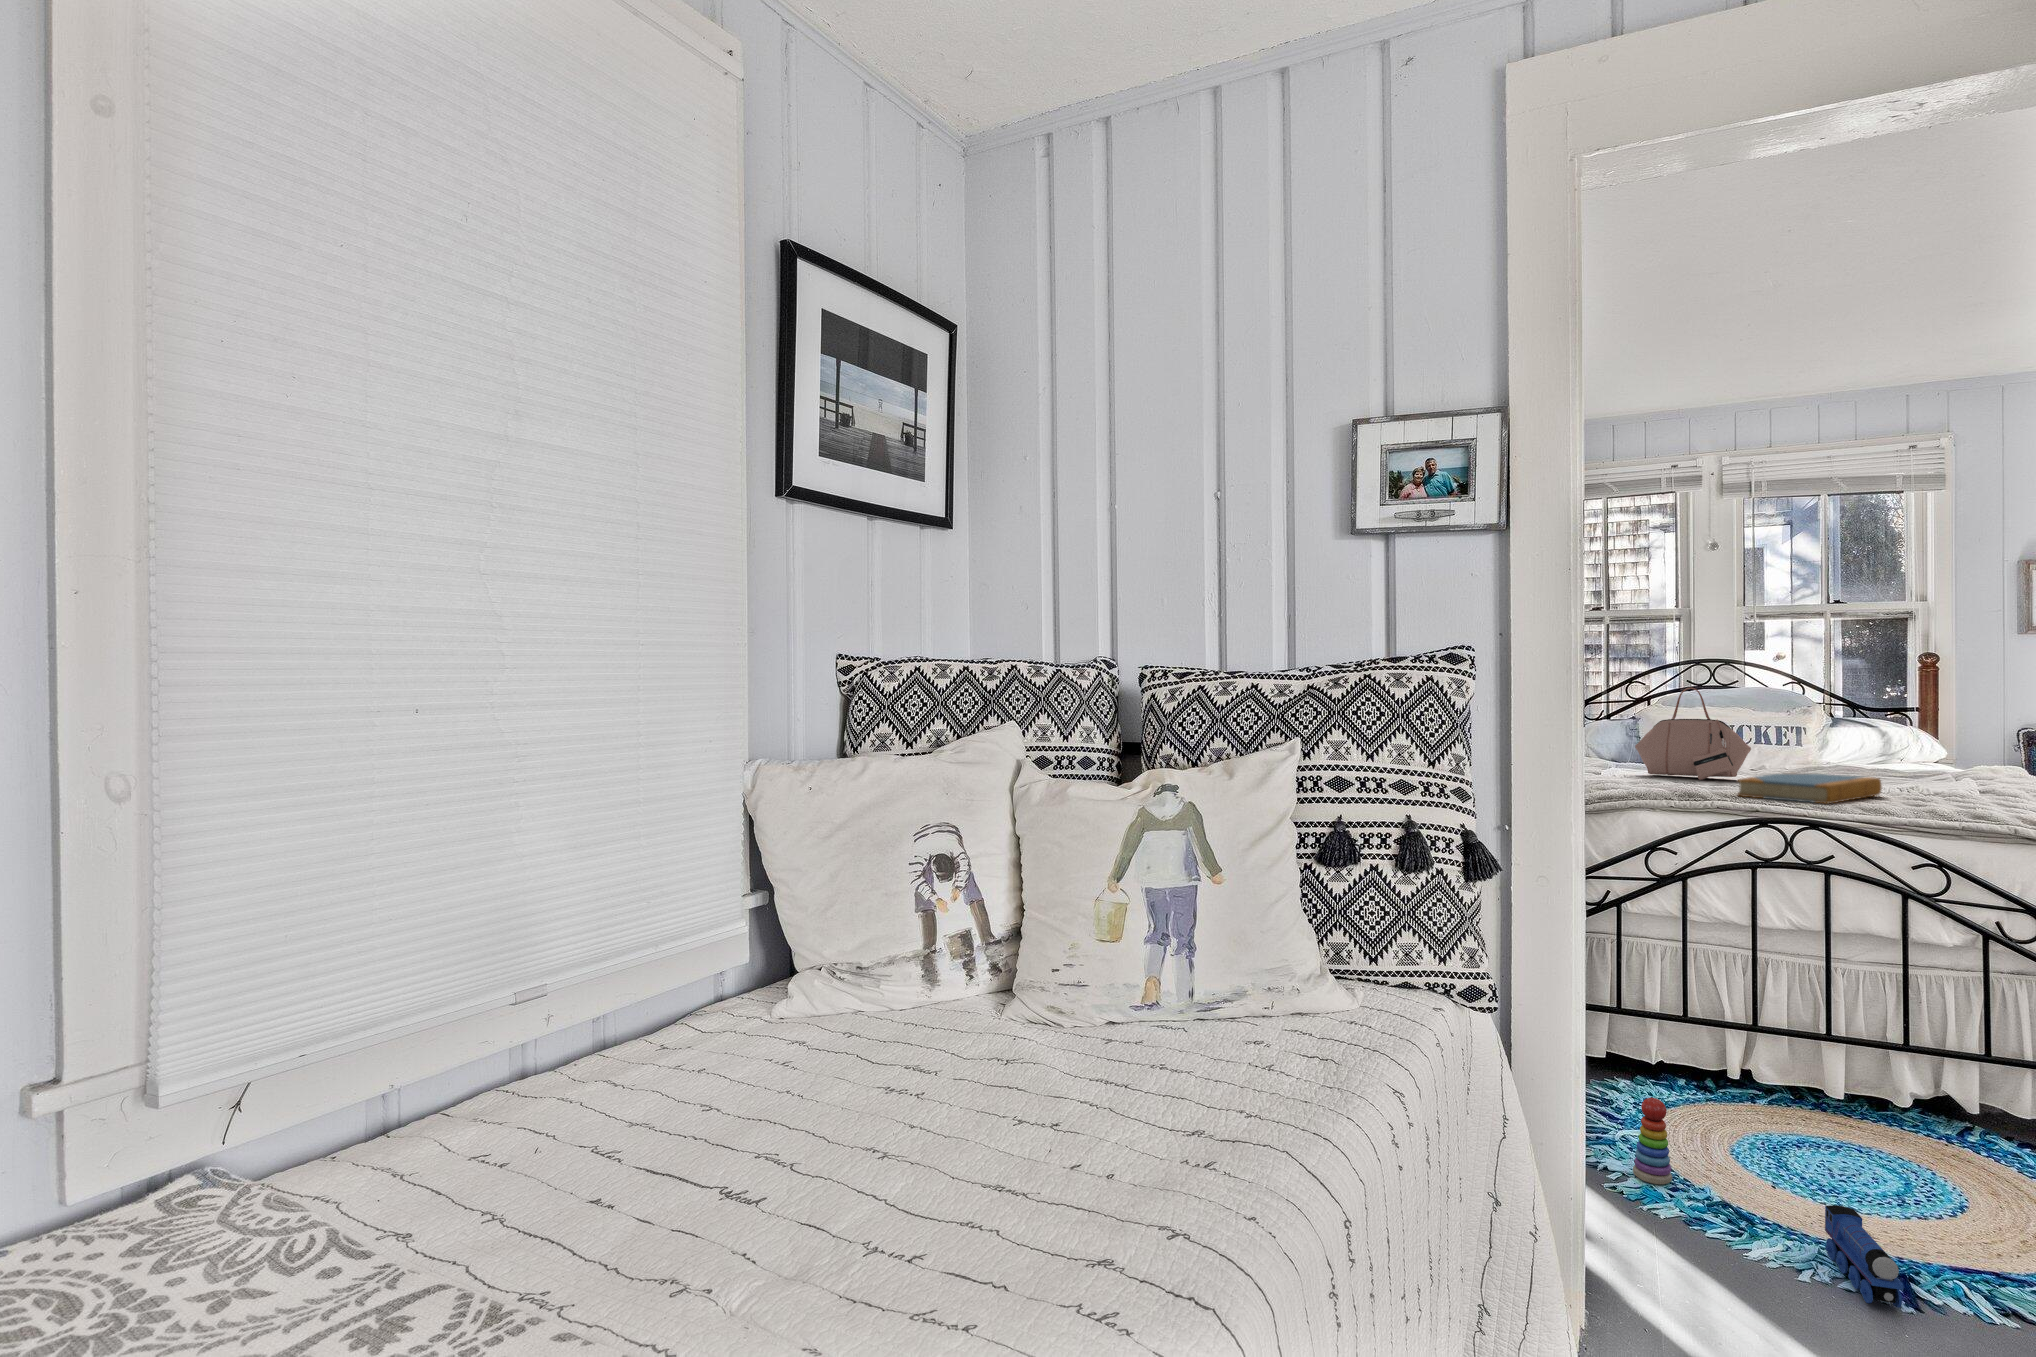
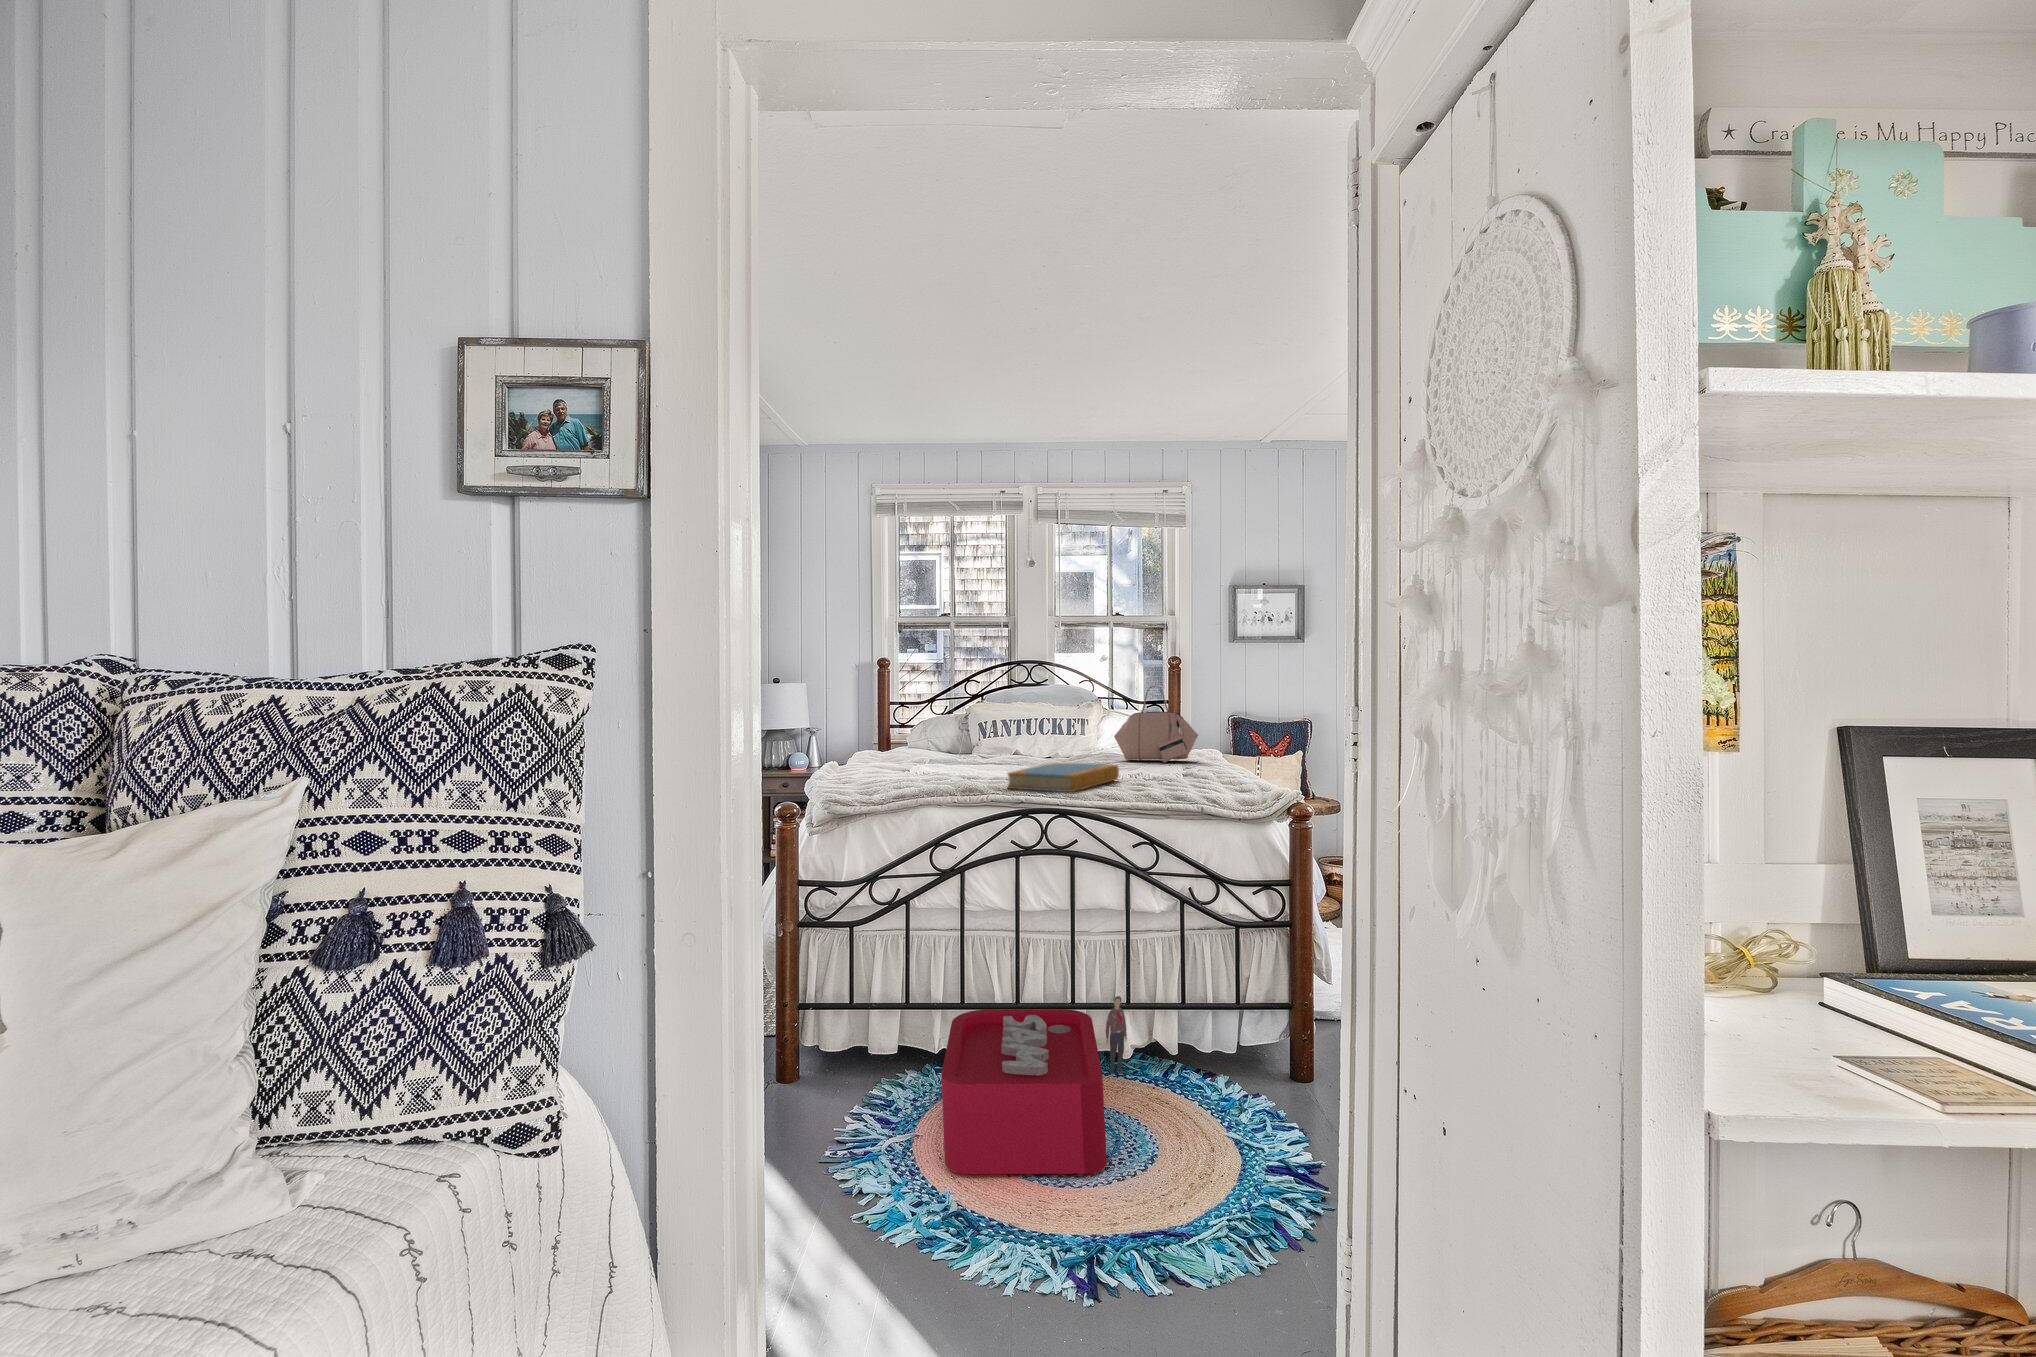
handbag: present [1635,688,1751,780] -> present [1114,685,1198,763]
storage bin: none [1682,1023,1904,1203] -> present [941,996,1127,1174]
stacking toy: present [1633,1098,1672,1184] -> none [883,1114,919,1205]
toy train: present [1825,1205,1904,1308] -> none [1034,1198,1086,1305]

